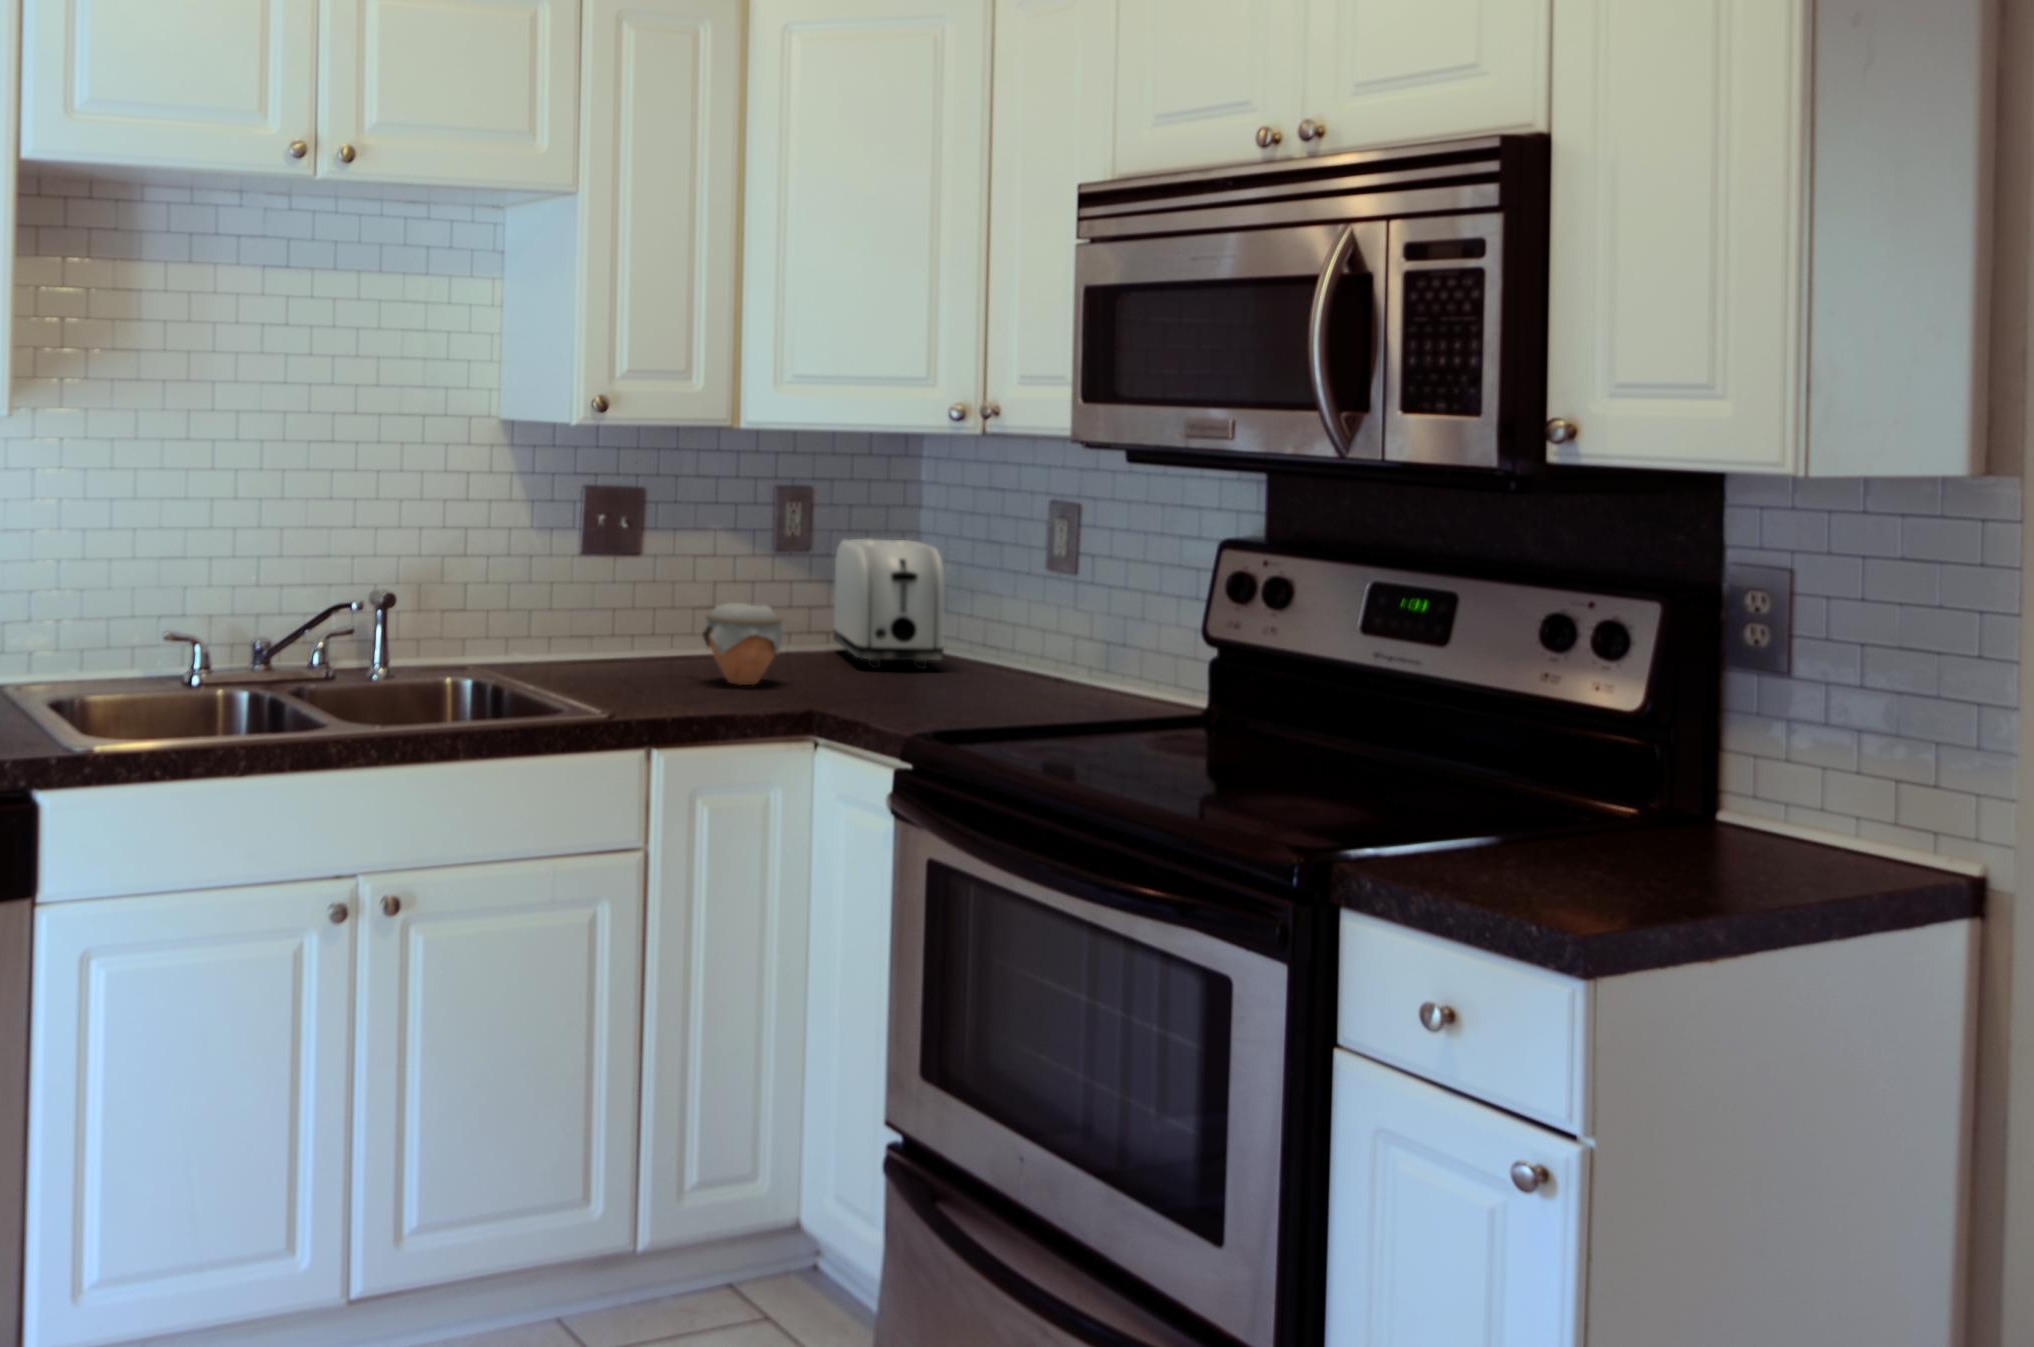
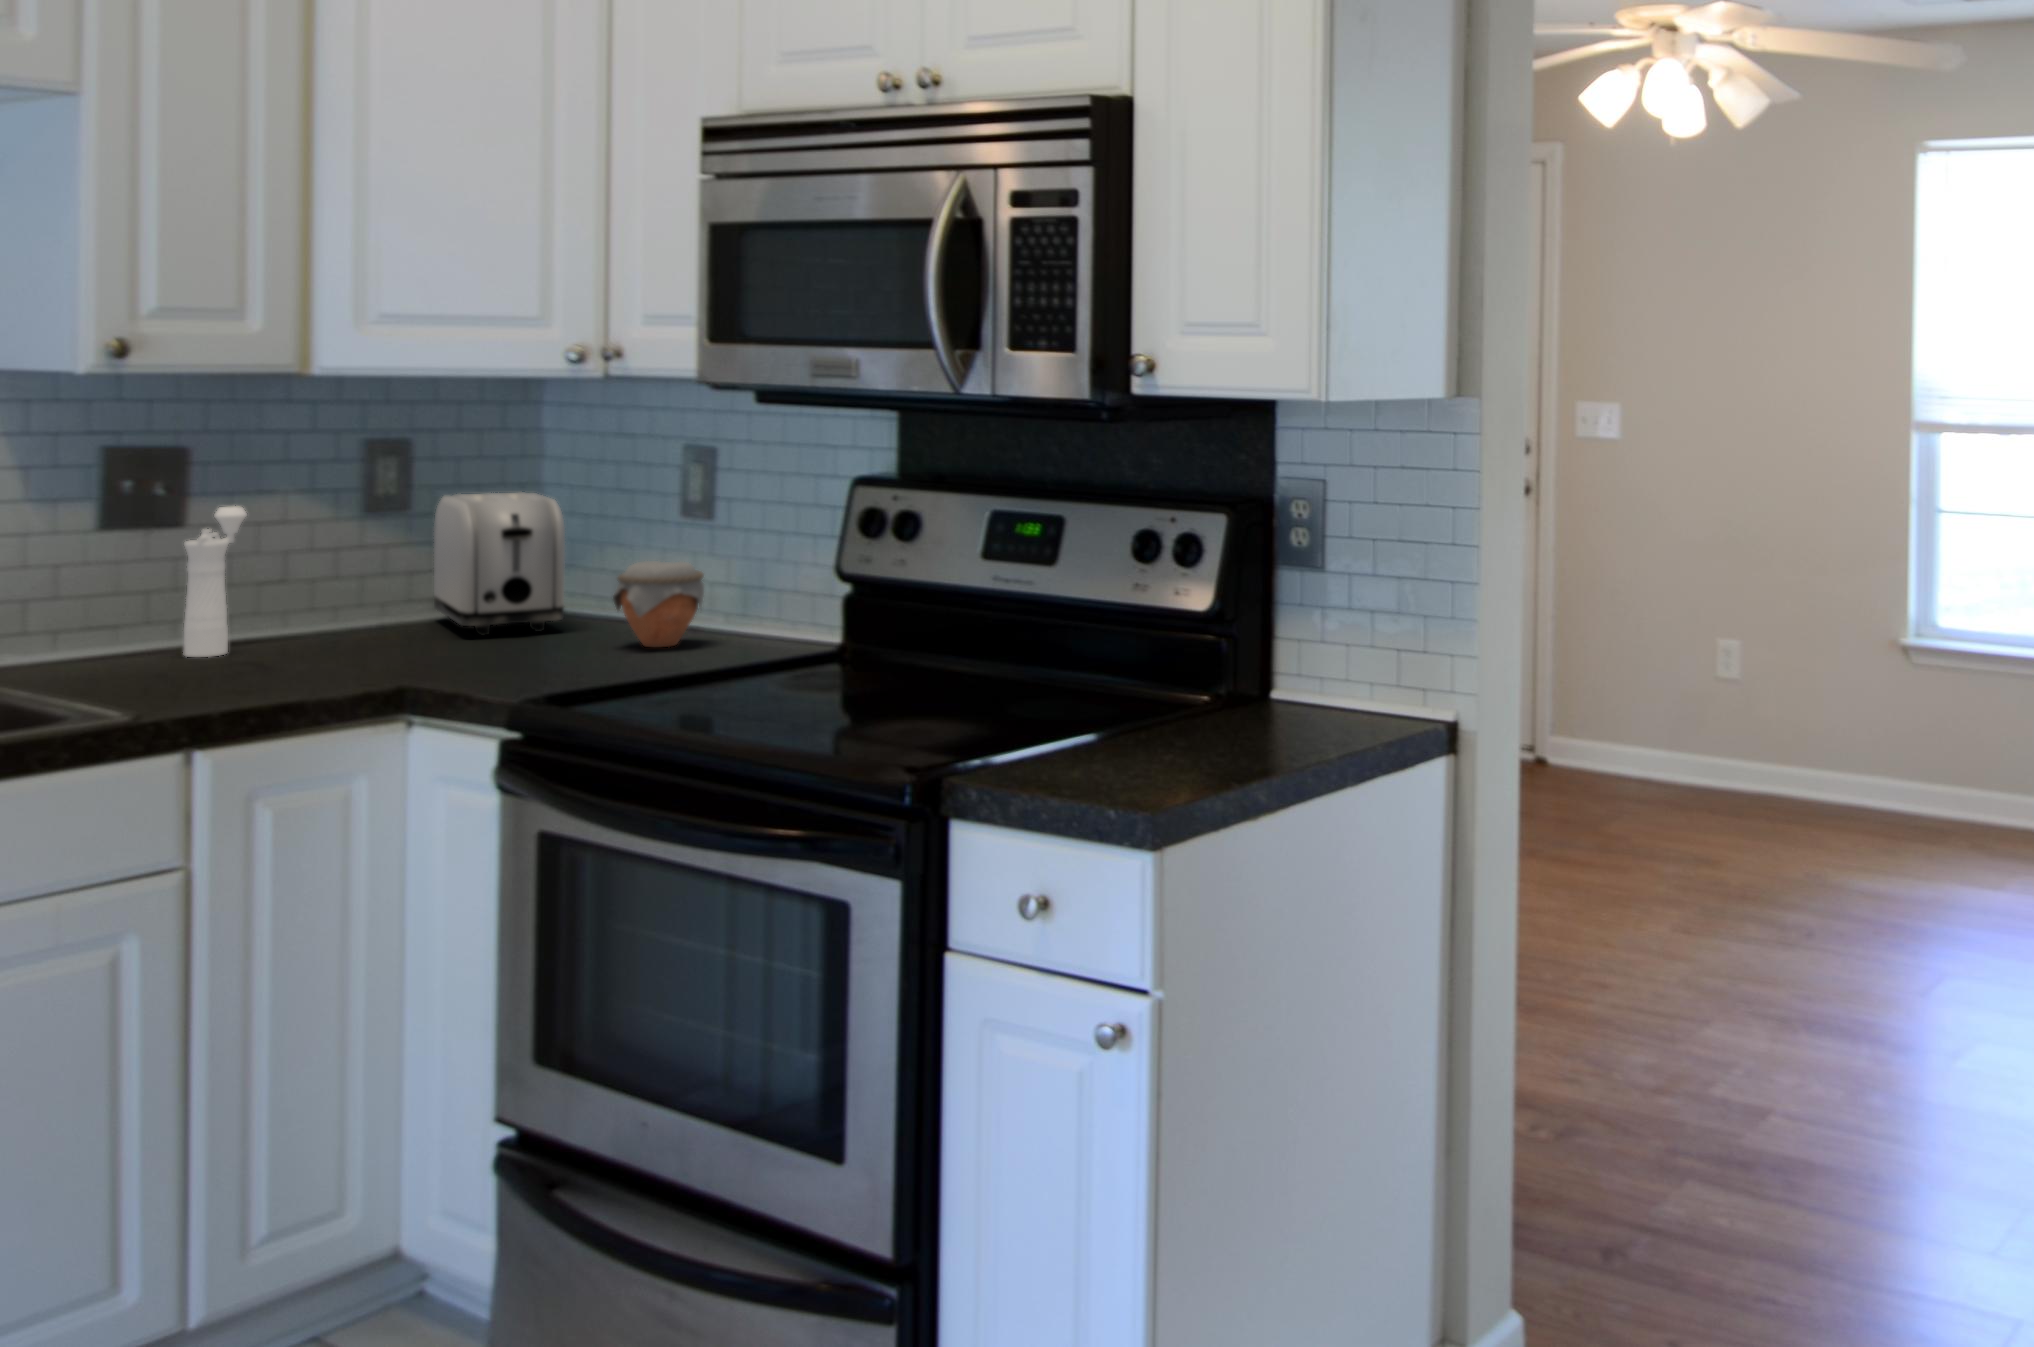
pepper mill: none [644,539,692,666] -> present [184,507,246,657]
jar: present [702,603,784,685] -> present [613,561,704,647]

